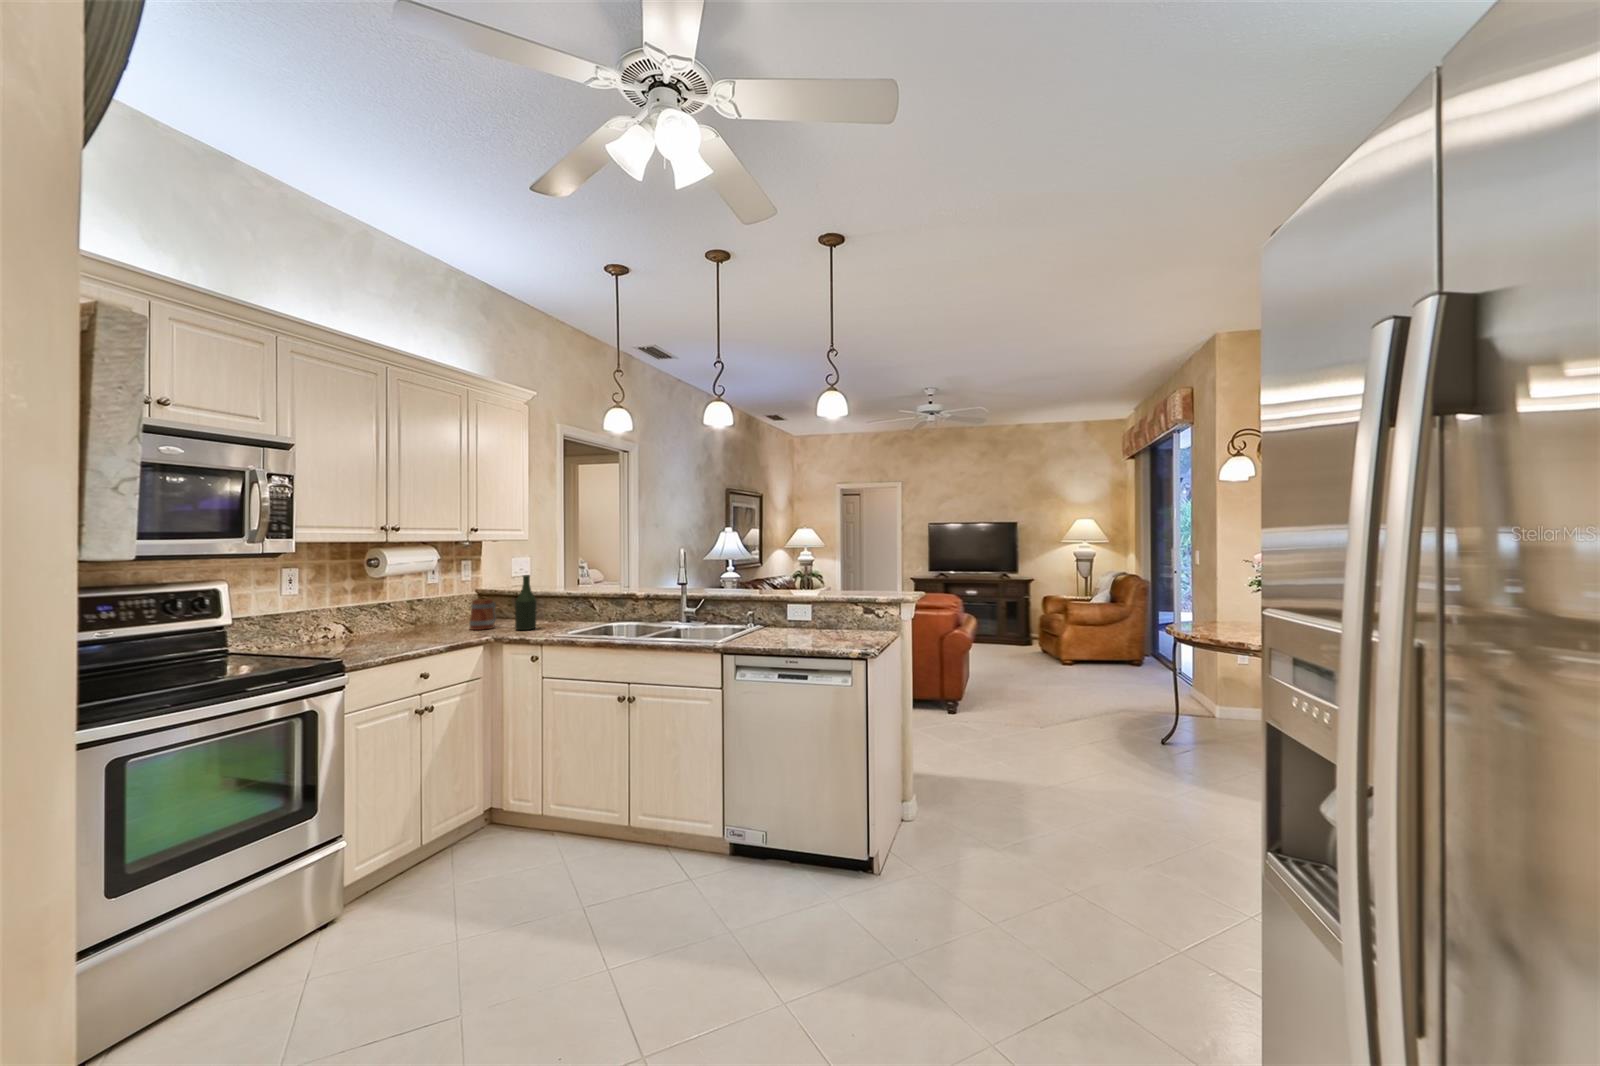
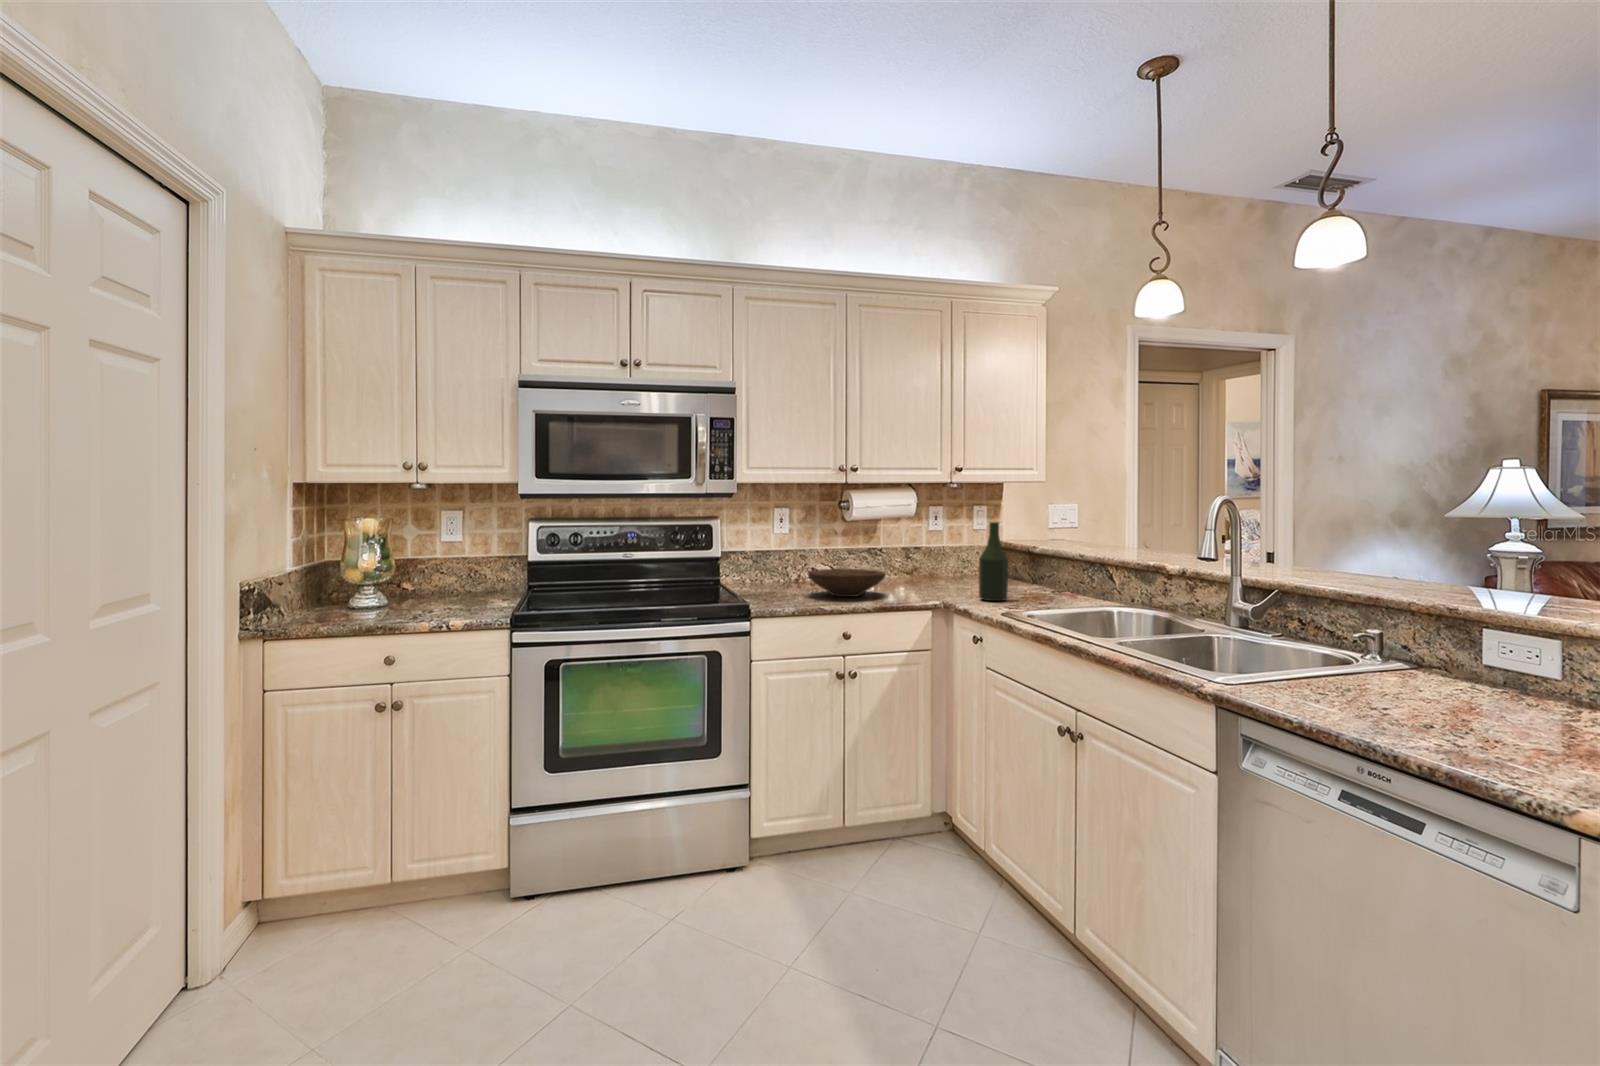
mug: present [469,599,496,630] -> none [939,552,977,593]
wooden bowl: none [355,620,438,645] -> present [808,569,886,597]

